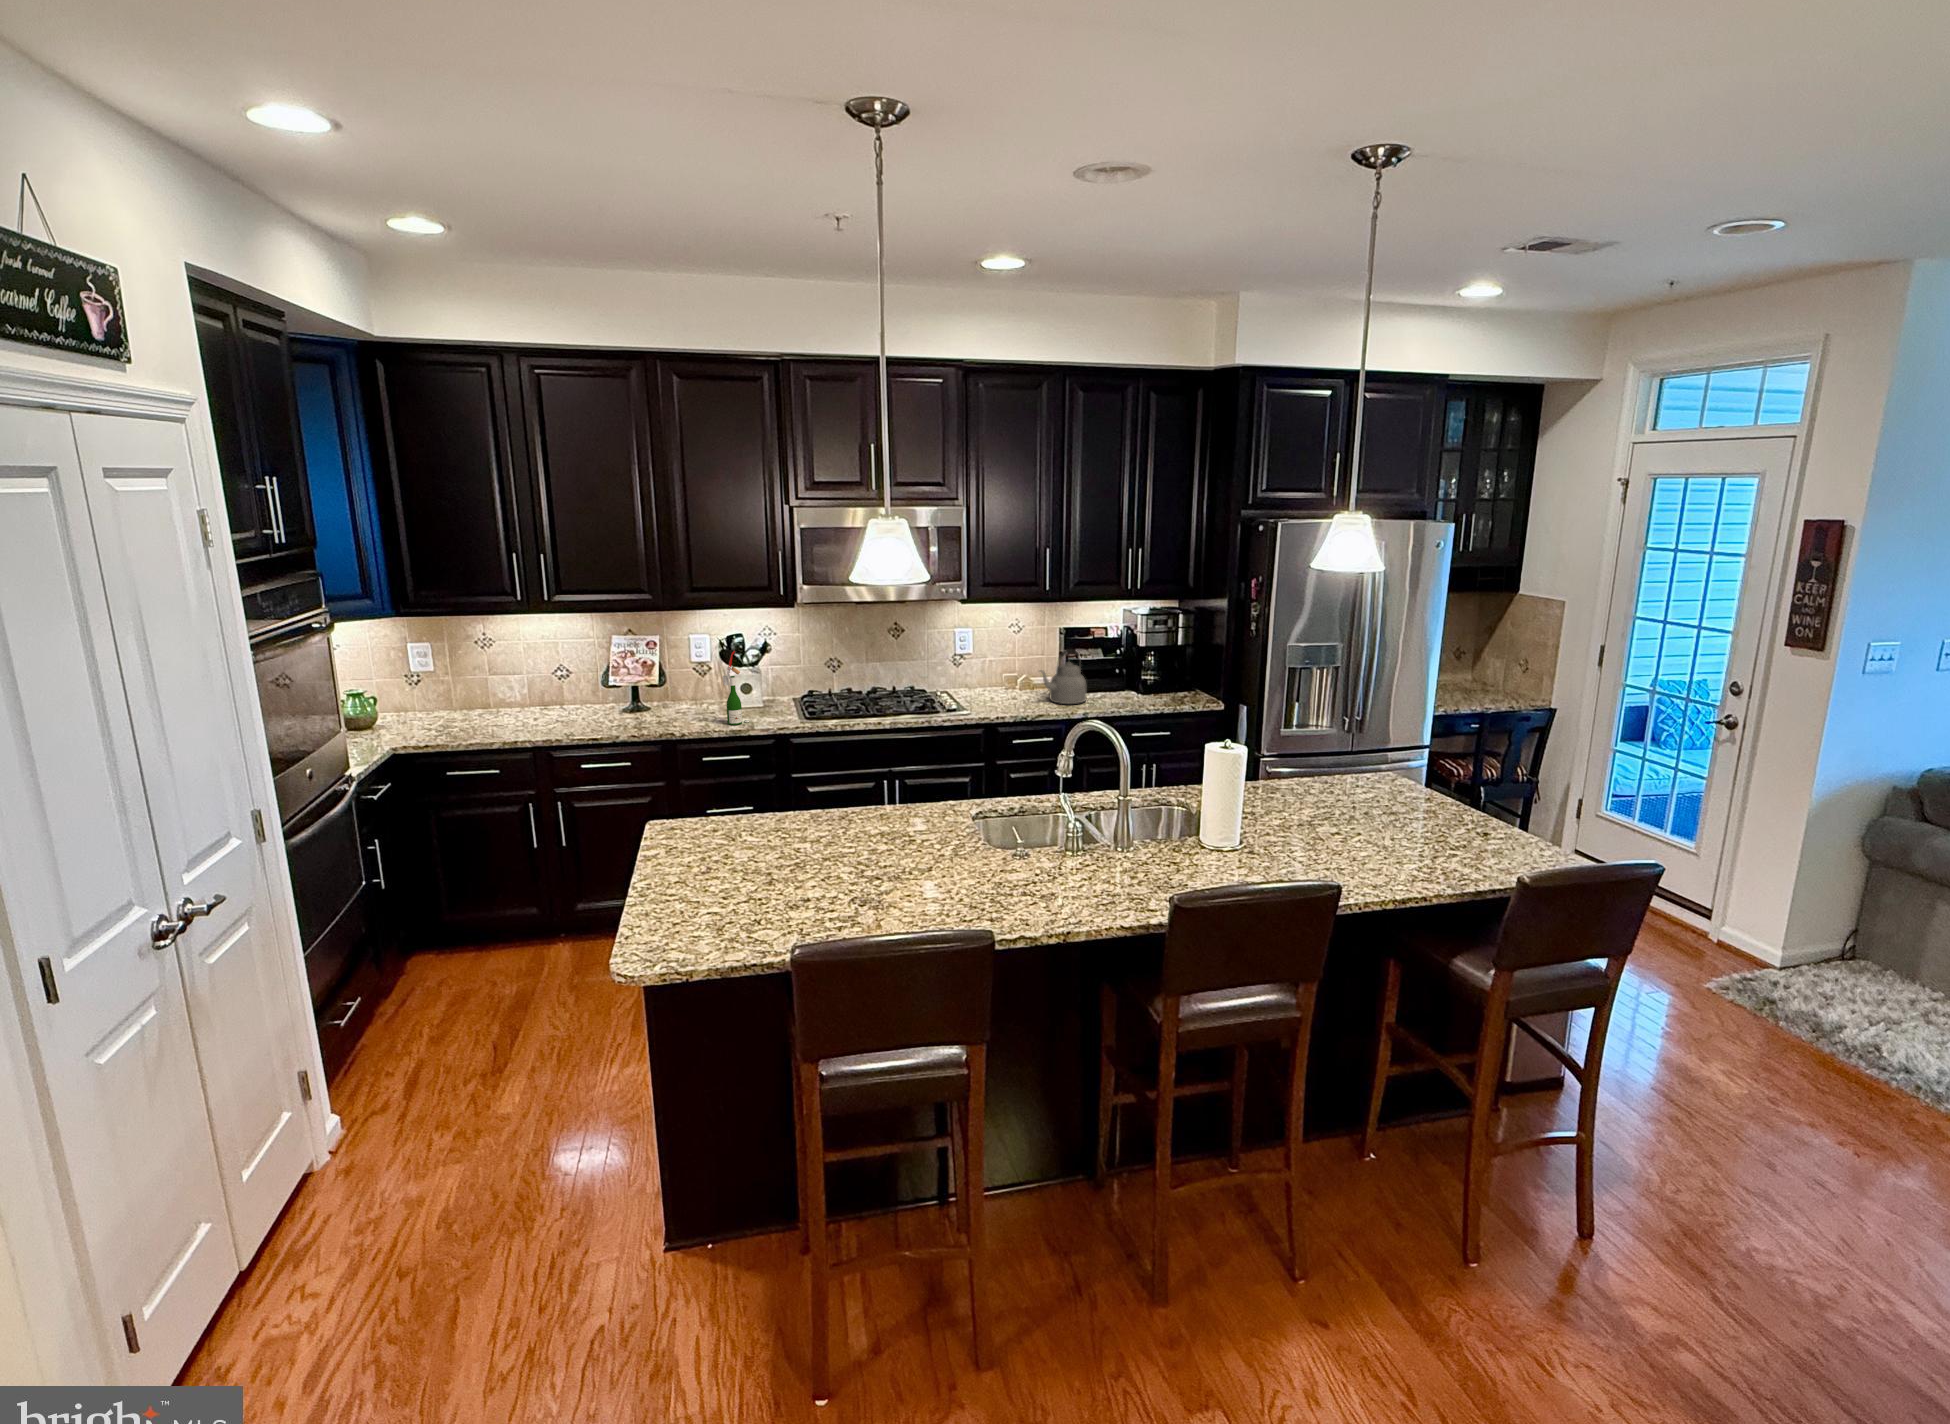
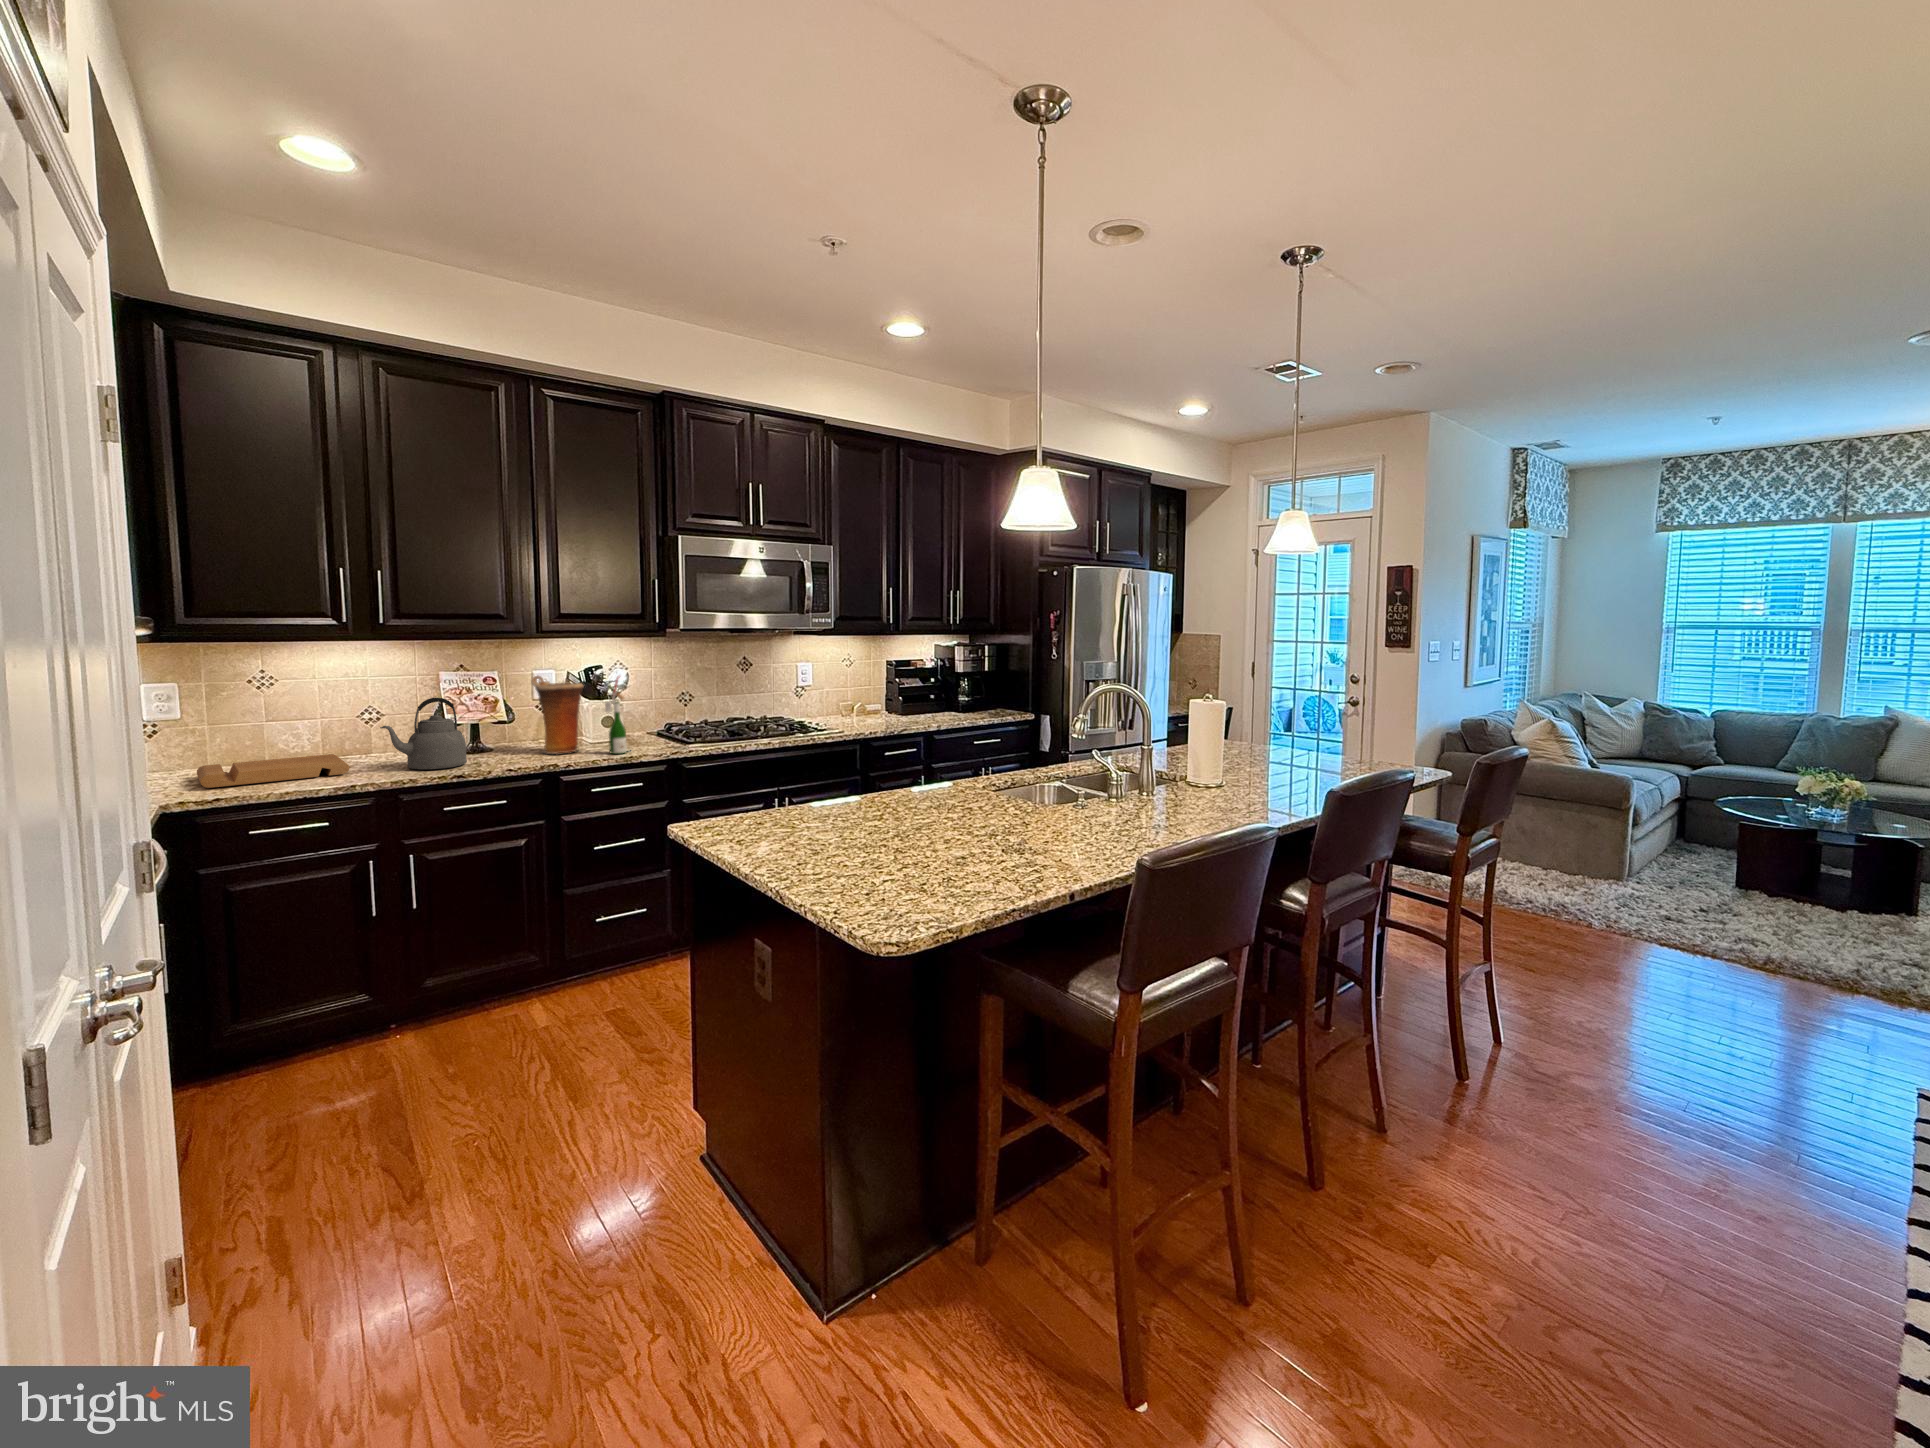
vase: none [669,646,712,720] -> present [531,676,584,754]
kettle: present [1040,649,1087,704] -> present [380,698,467,769]
cutting board: none [425,707,532,734] -> present [197,754,349,788]

